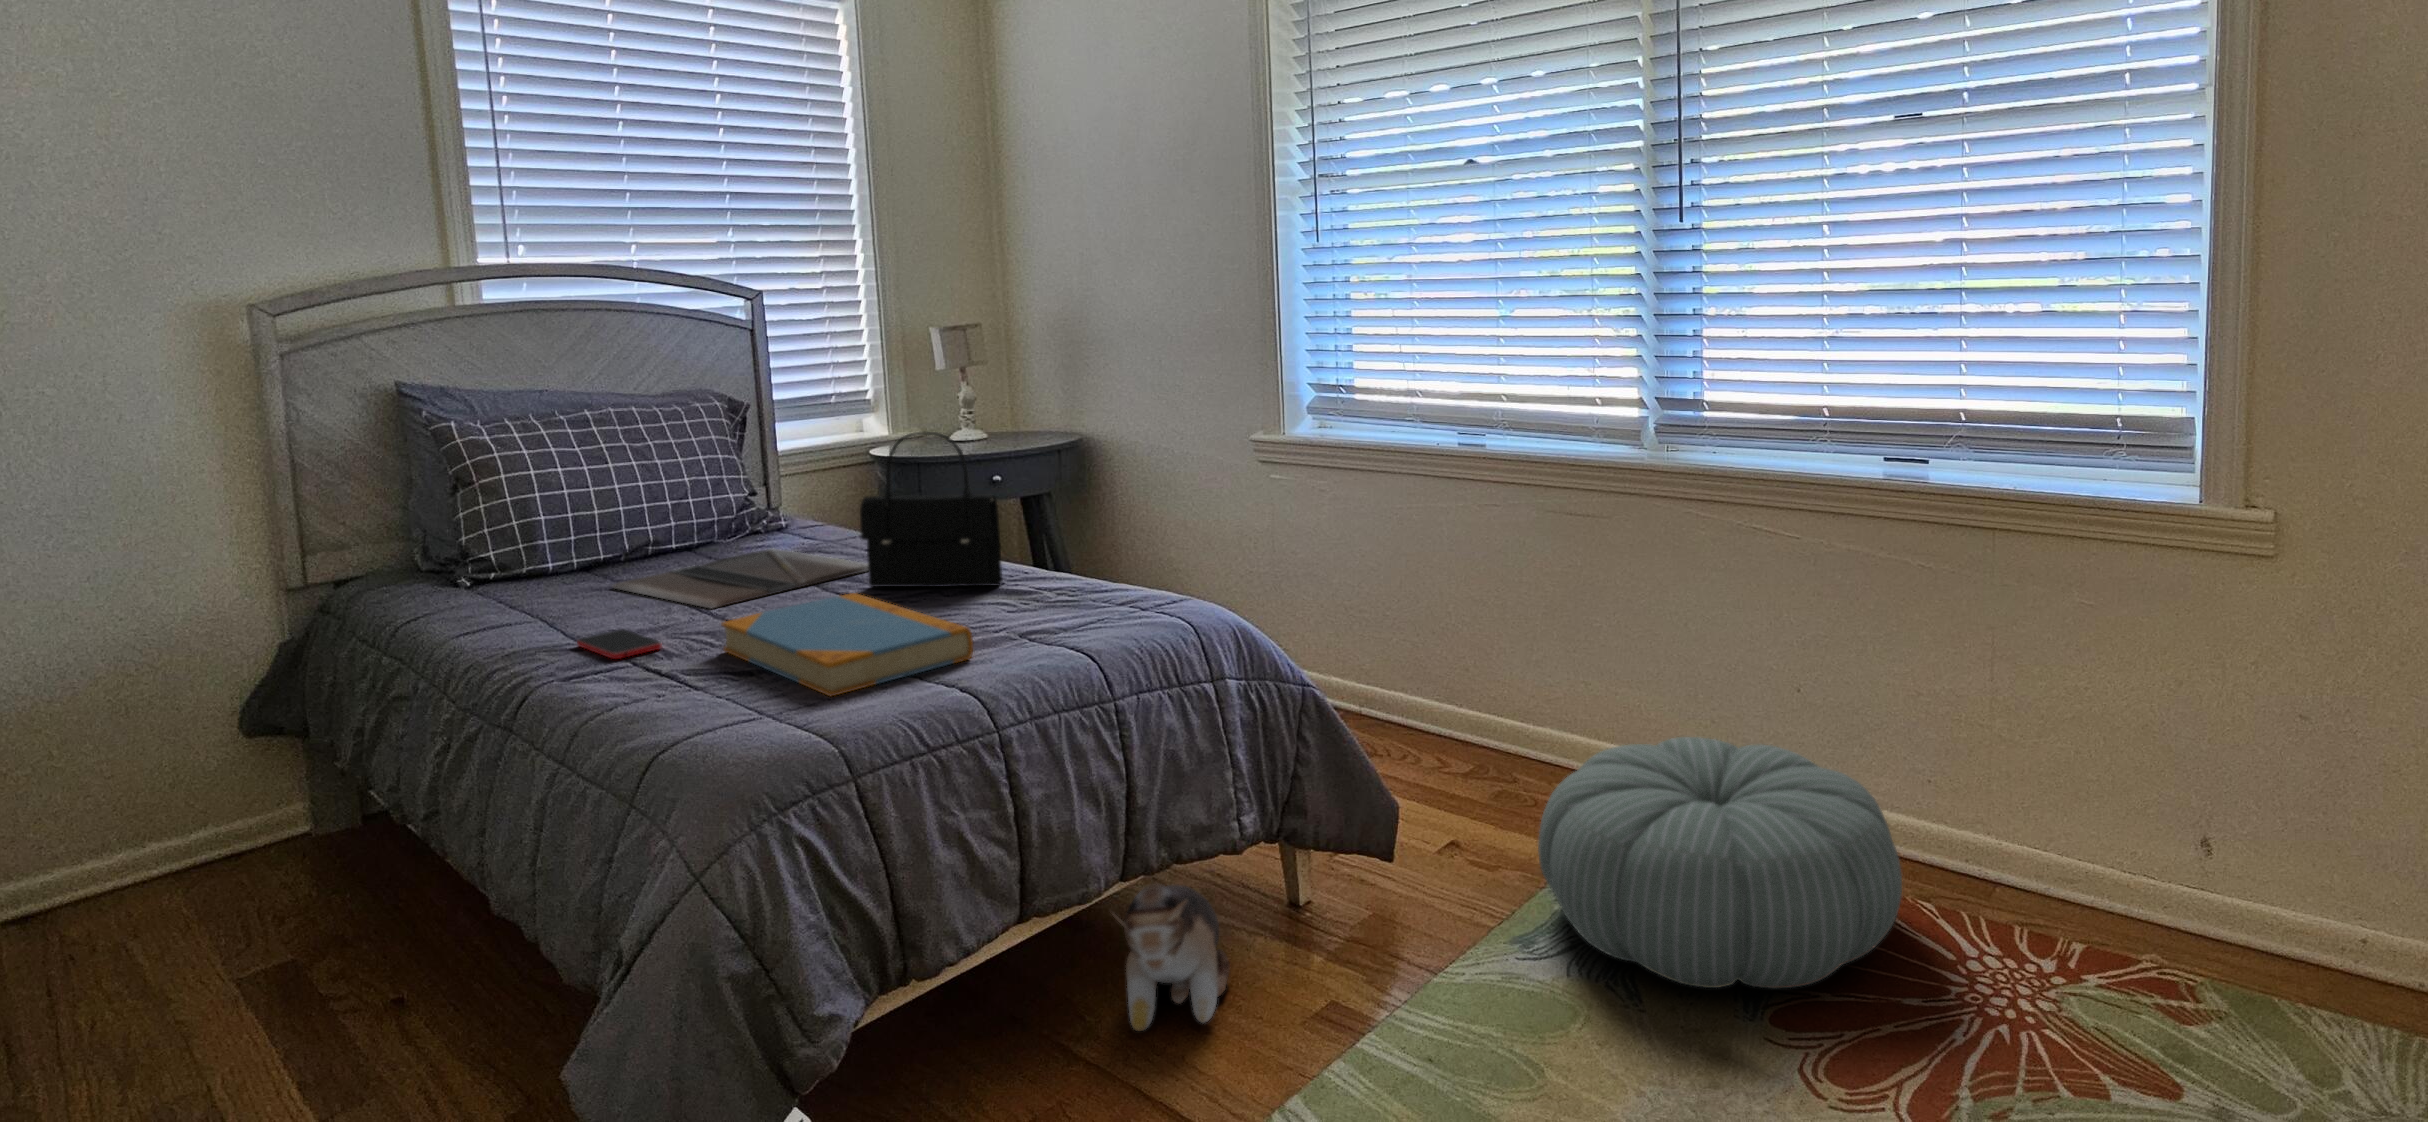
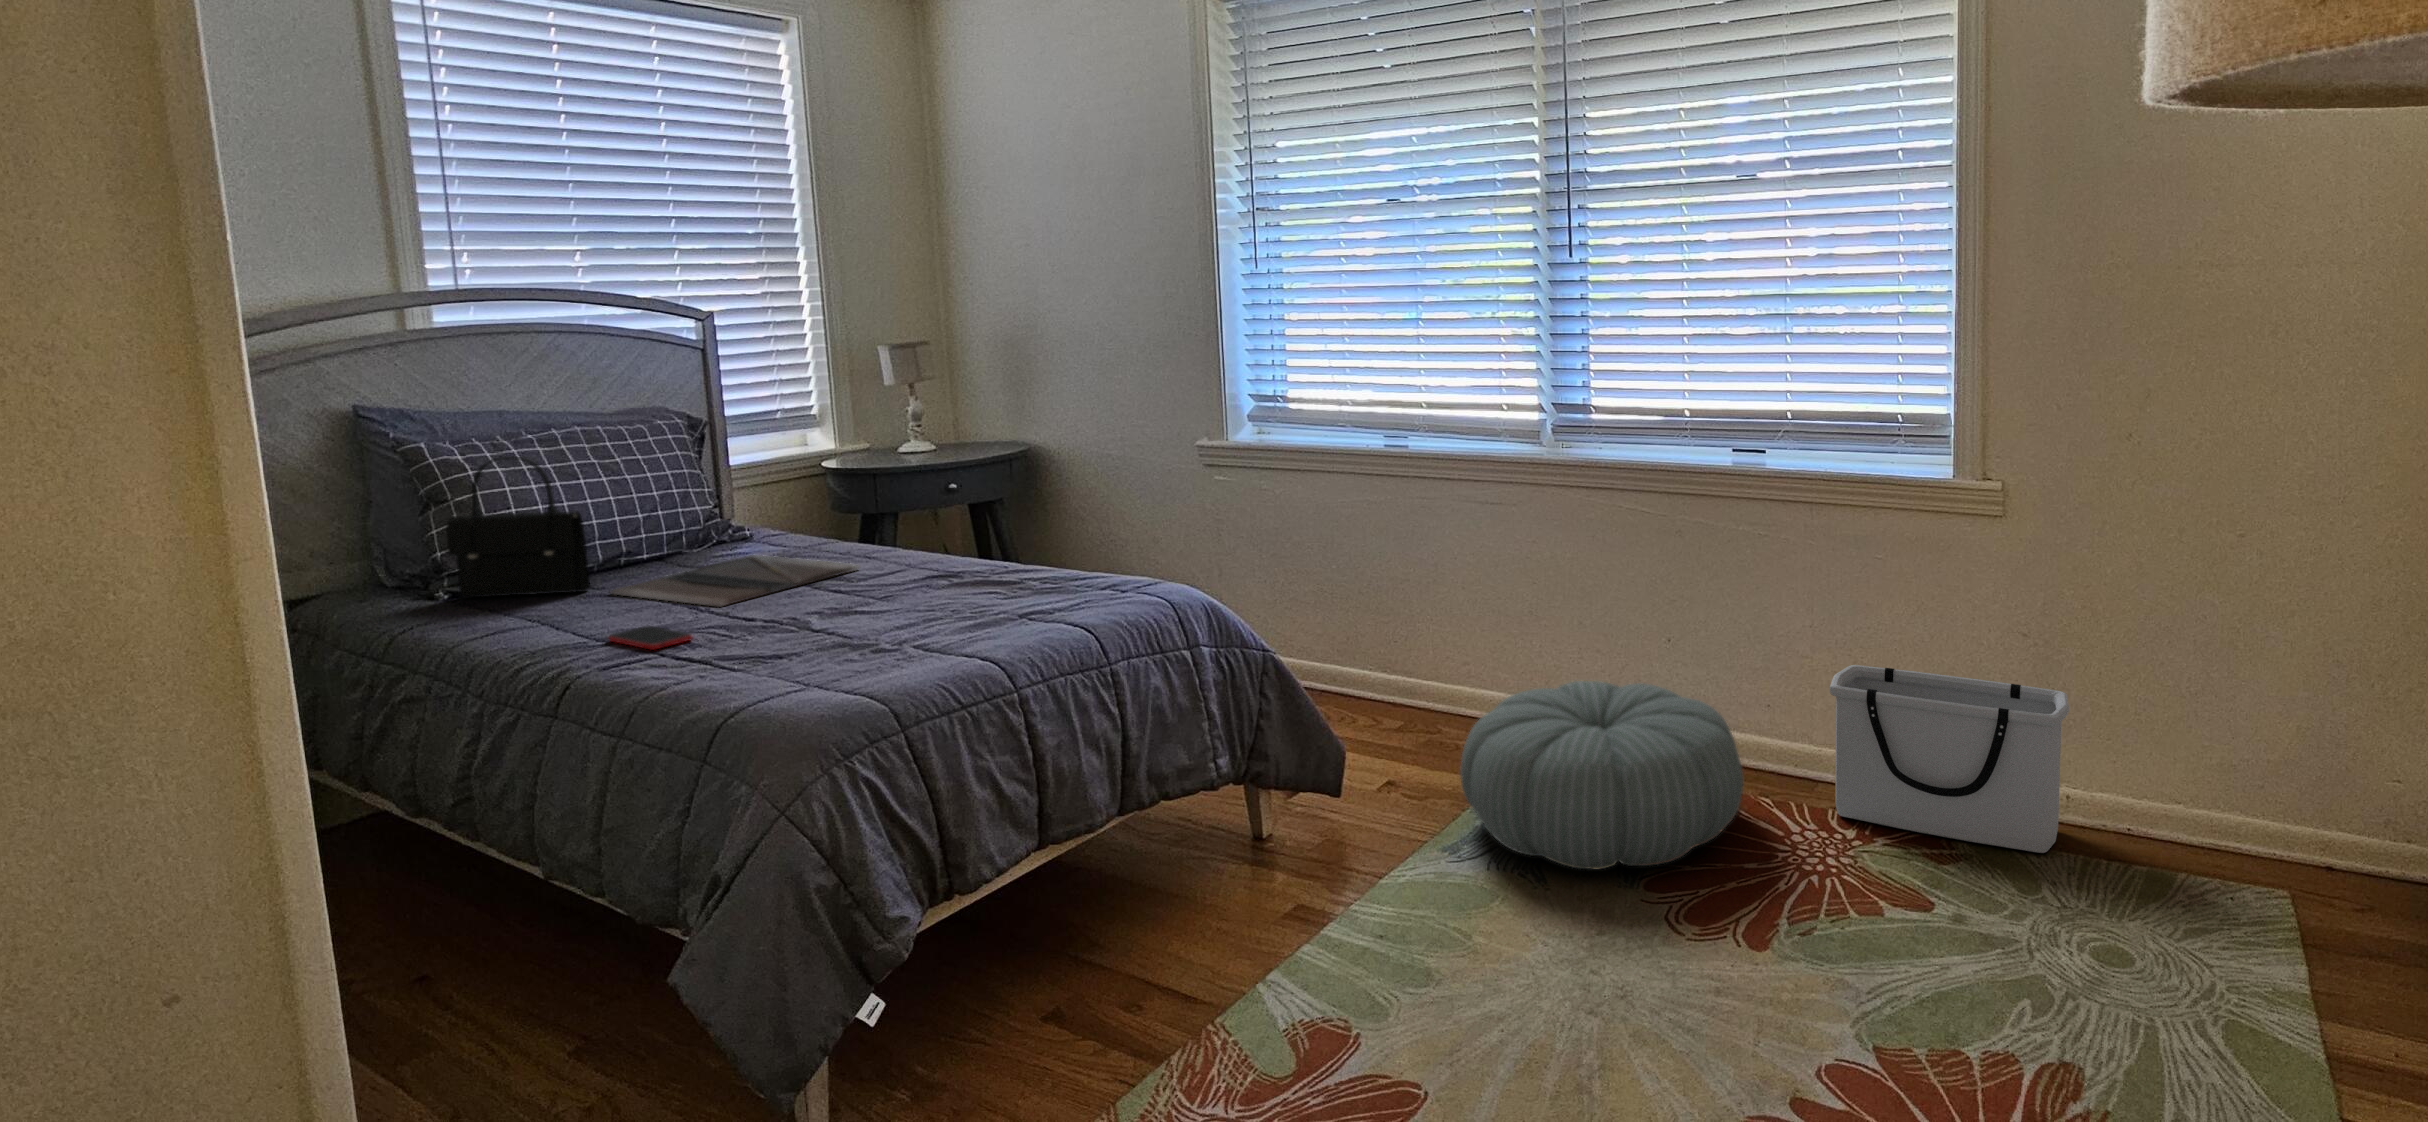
handbag: present [860,432,1002,587] -> present [446,457,590,597]
book: present [722,593,973,697] -> none [751,586,986,668]
storage bin: none [2019,738,2371,1015] -> present [1830,665,2069,853]
plush toy: present [1110,882,1230,1031] -> none [1114,809,1209,936]

